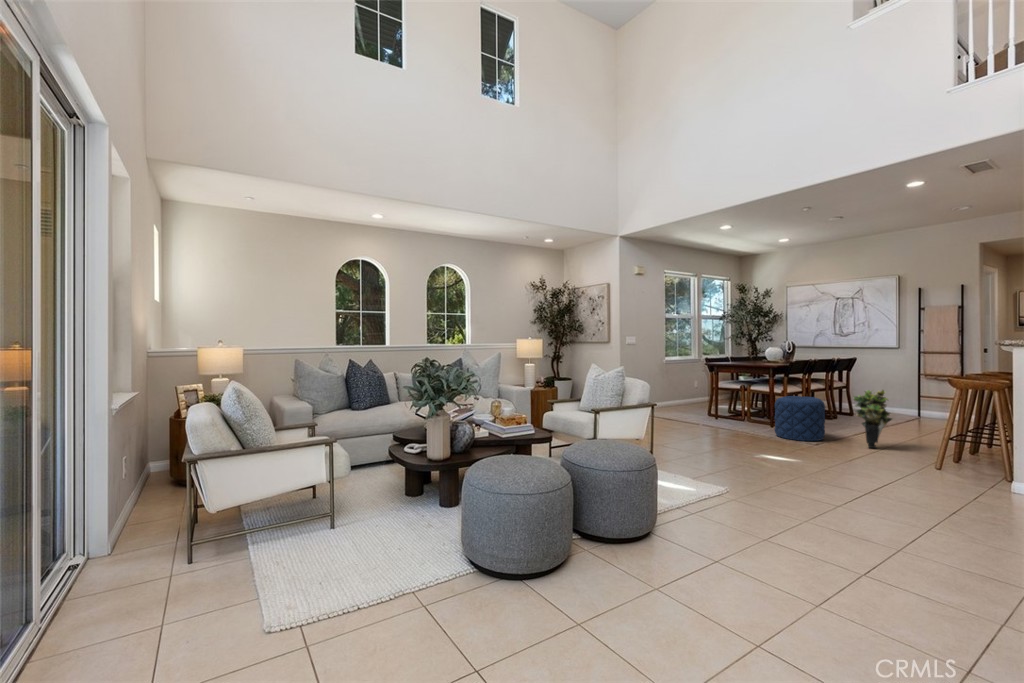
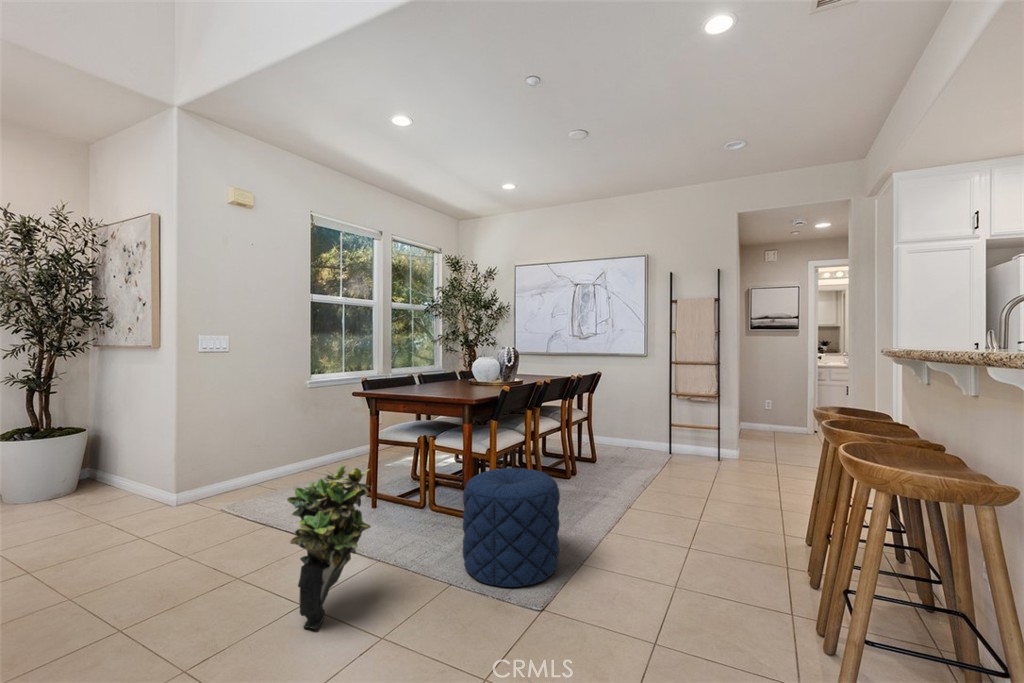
potted plant: present [854,390,892,448] -> present [287,465,371,629]

